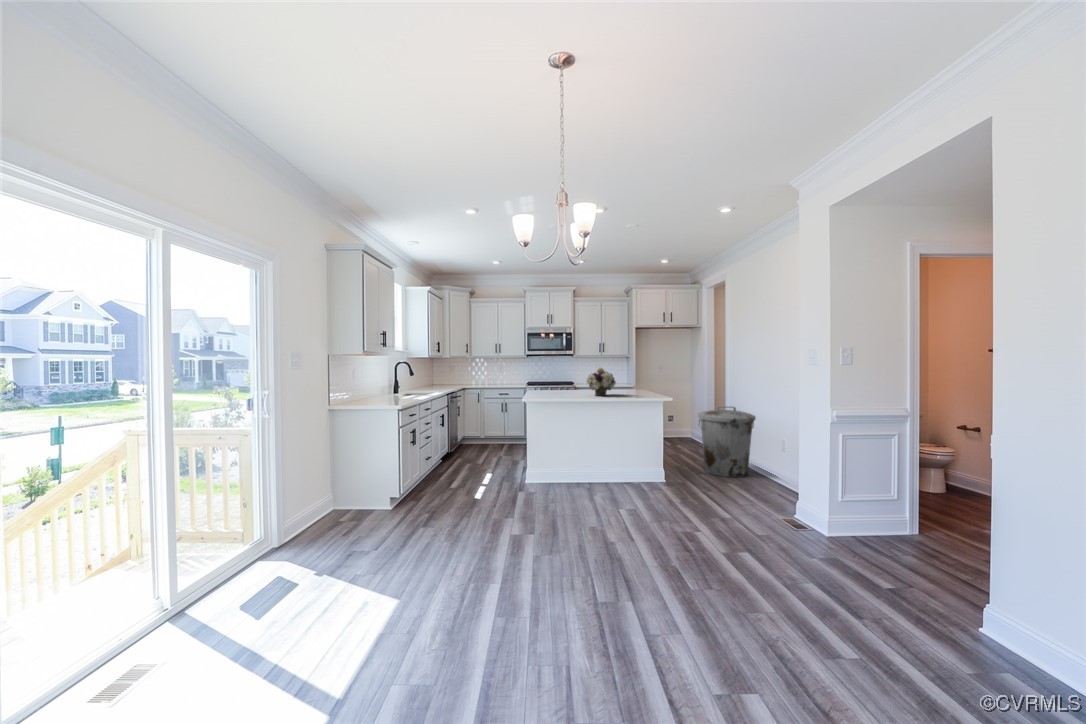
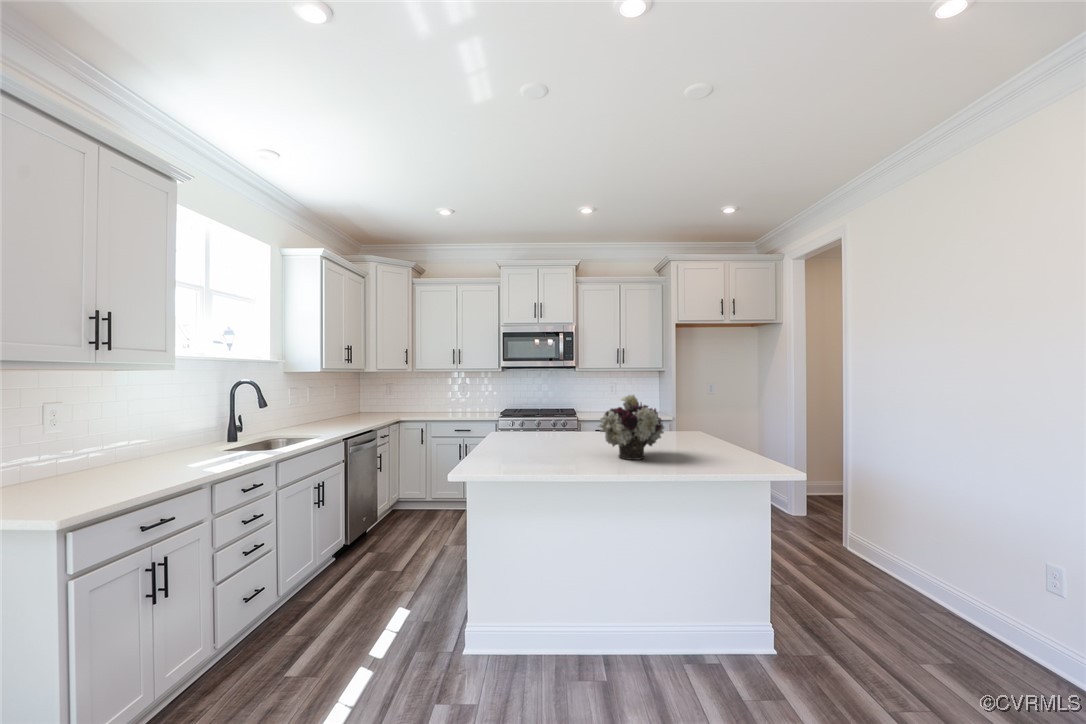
trash can: present [698,407,756,477] -> none [822,474,961,634]

